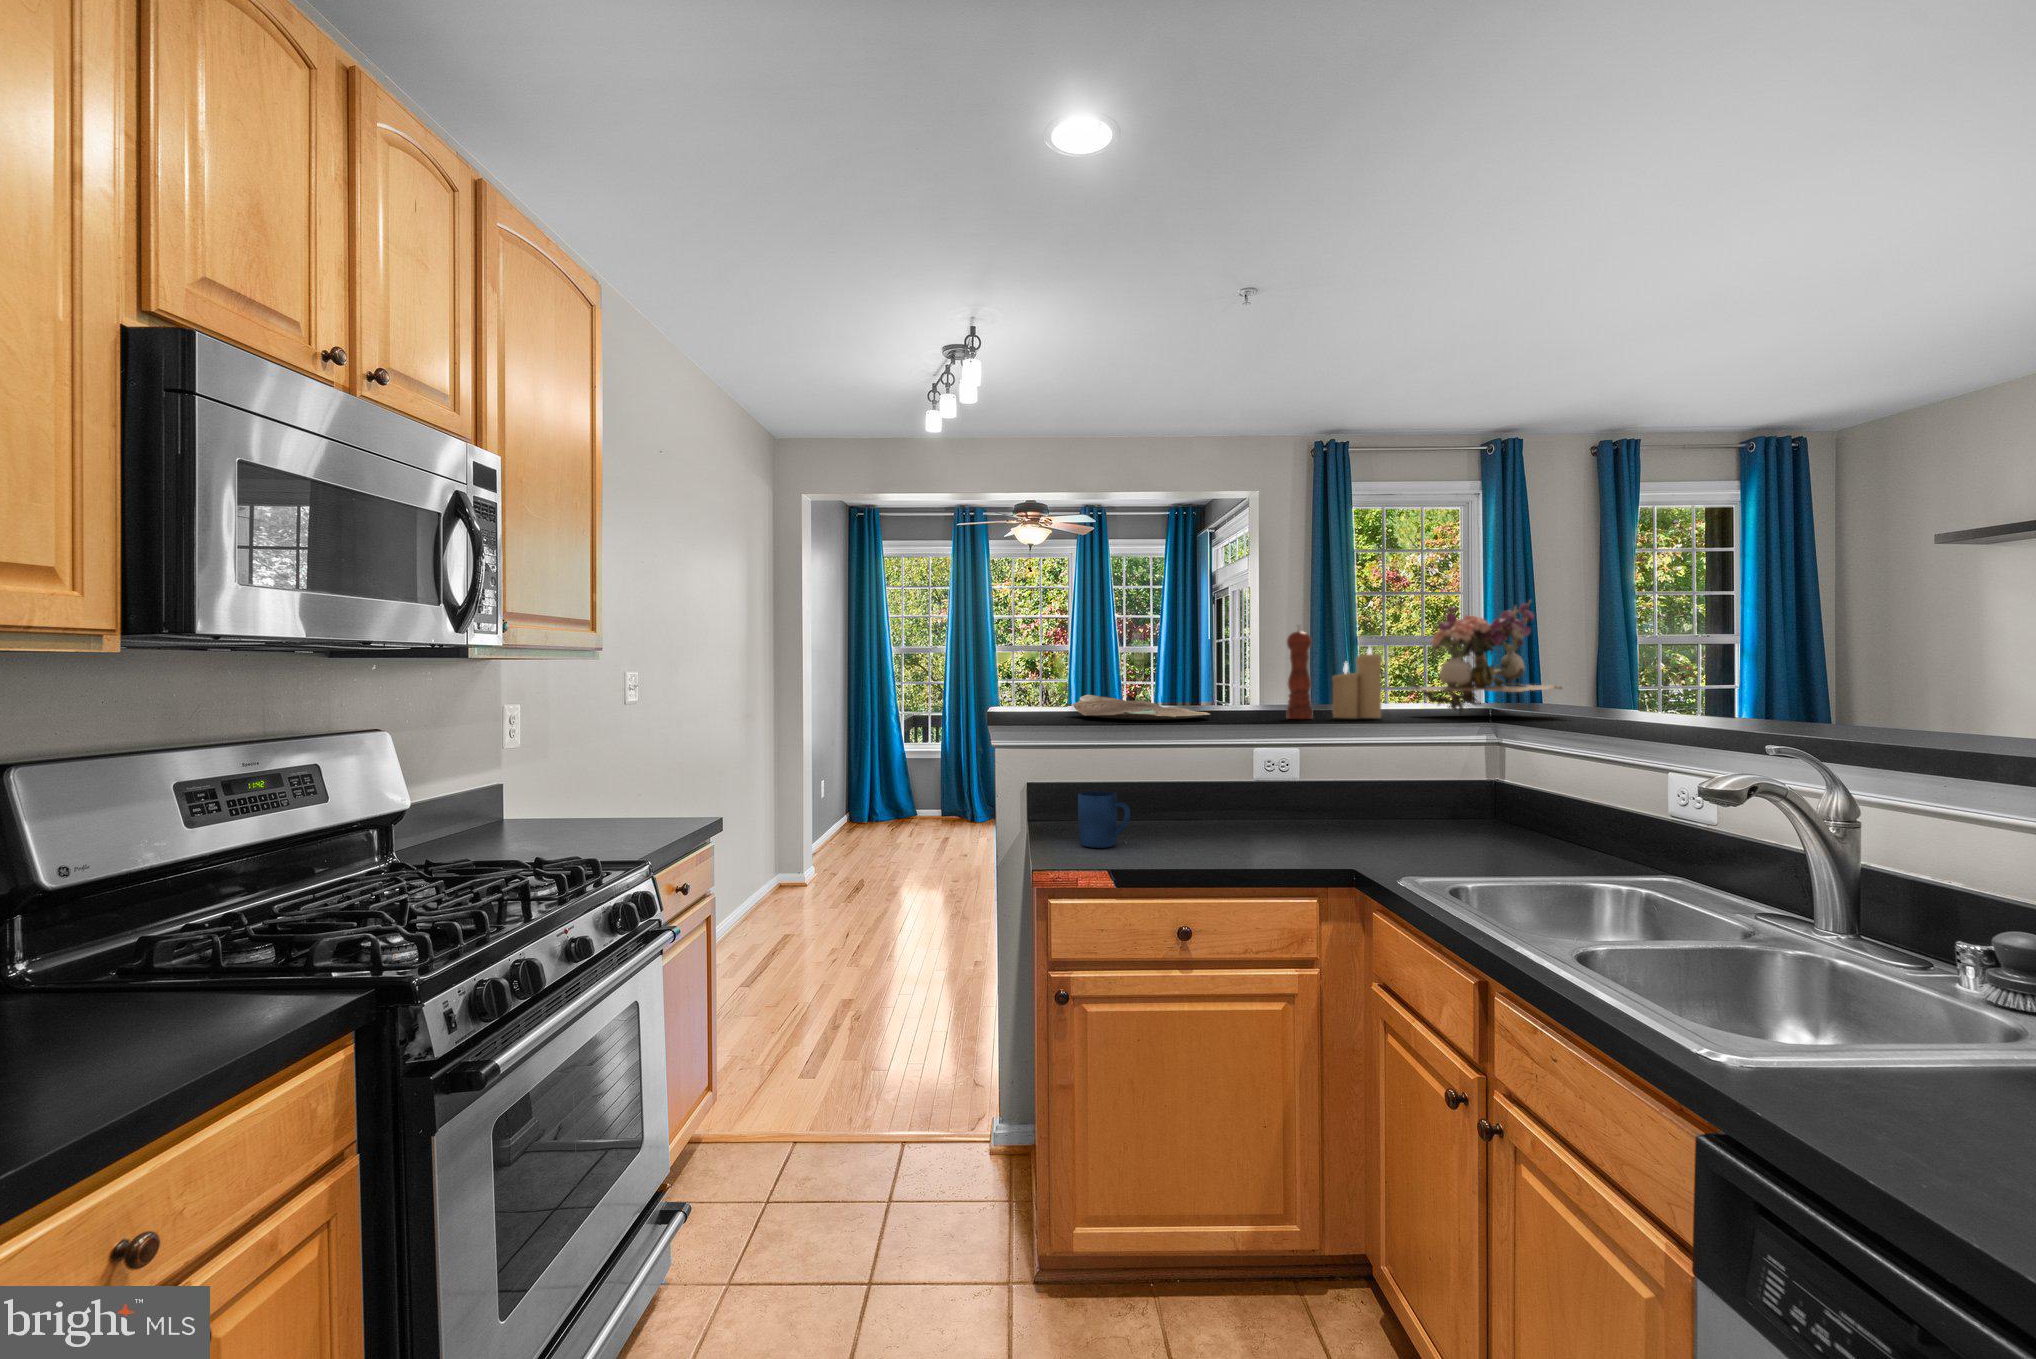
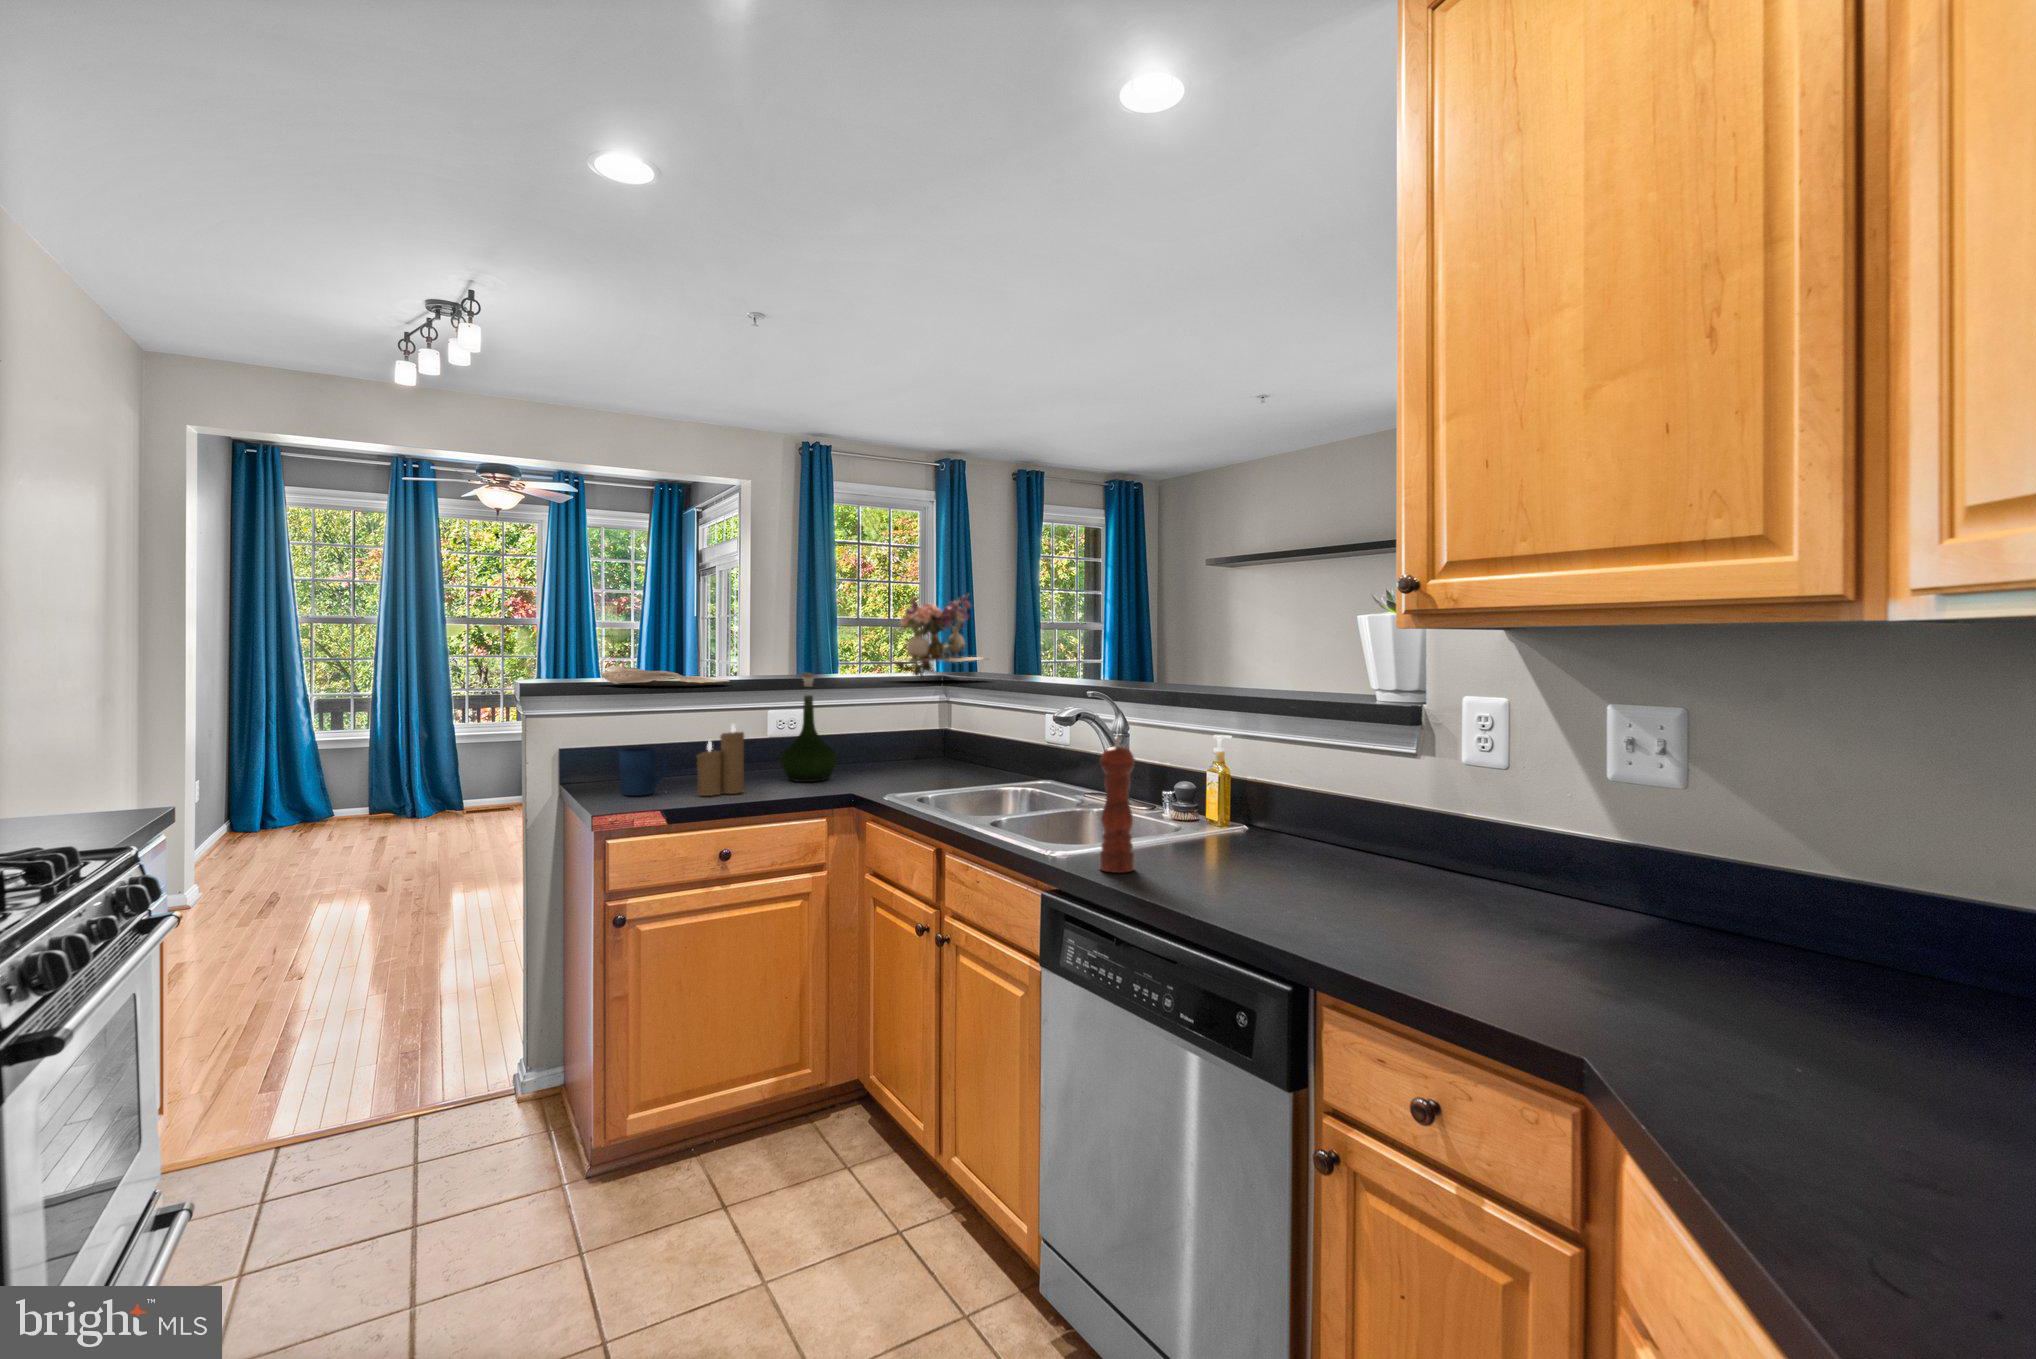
pepper mill: present [1287,625,1313,719] -> present [1099,737,1135,873]
candle: present [1332,647,1382,718] -> present [696,724,744,796]
vase: none [1267,706,1340,844] -> present [780,673,837,782]

